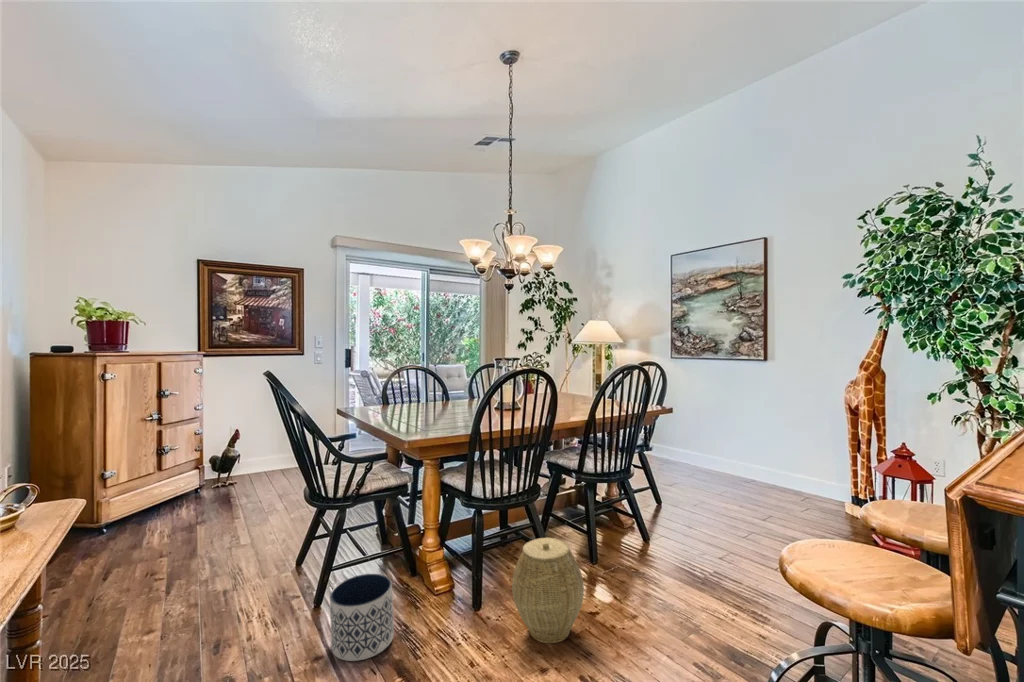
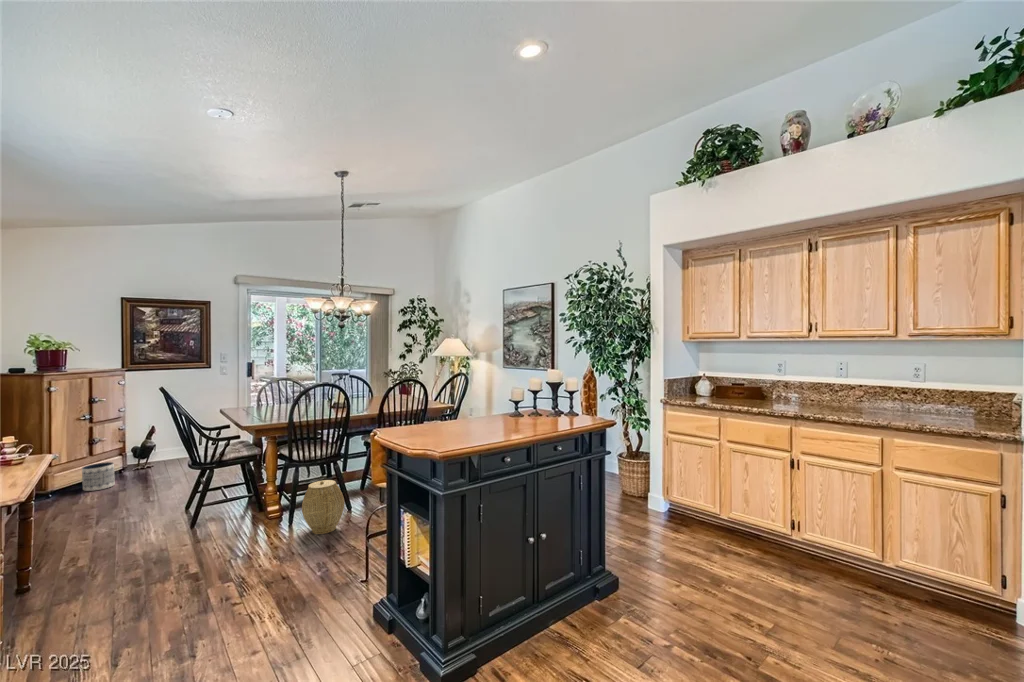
planter: present [330,574,394,661] -> present [82,462,115,491]

